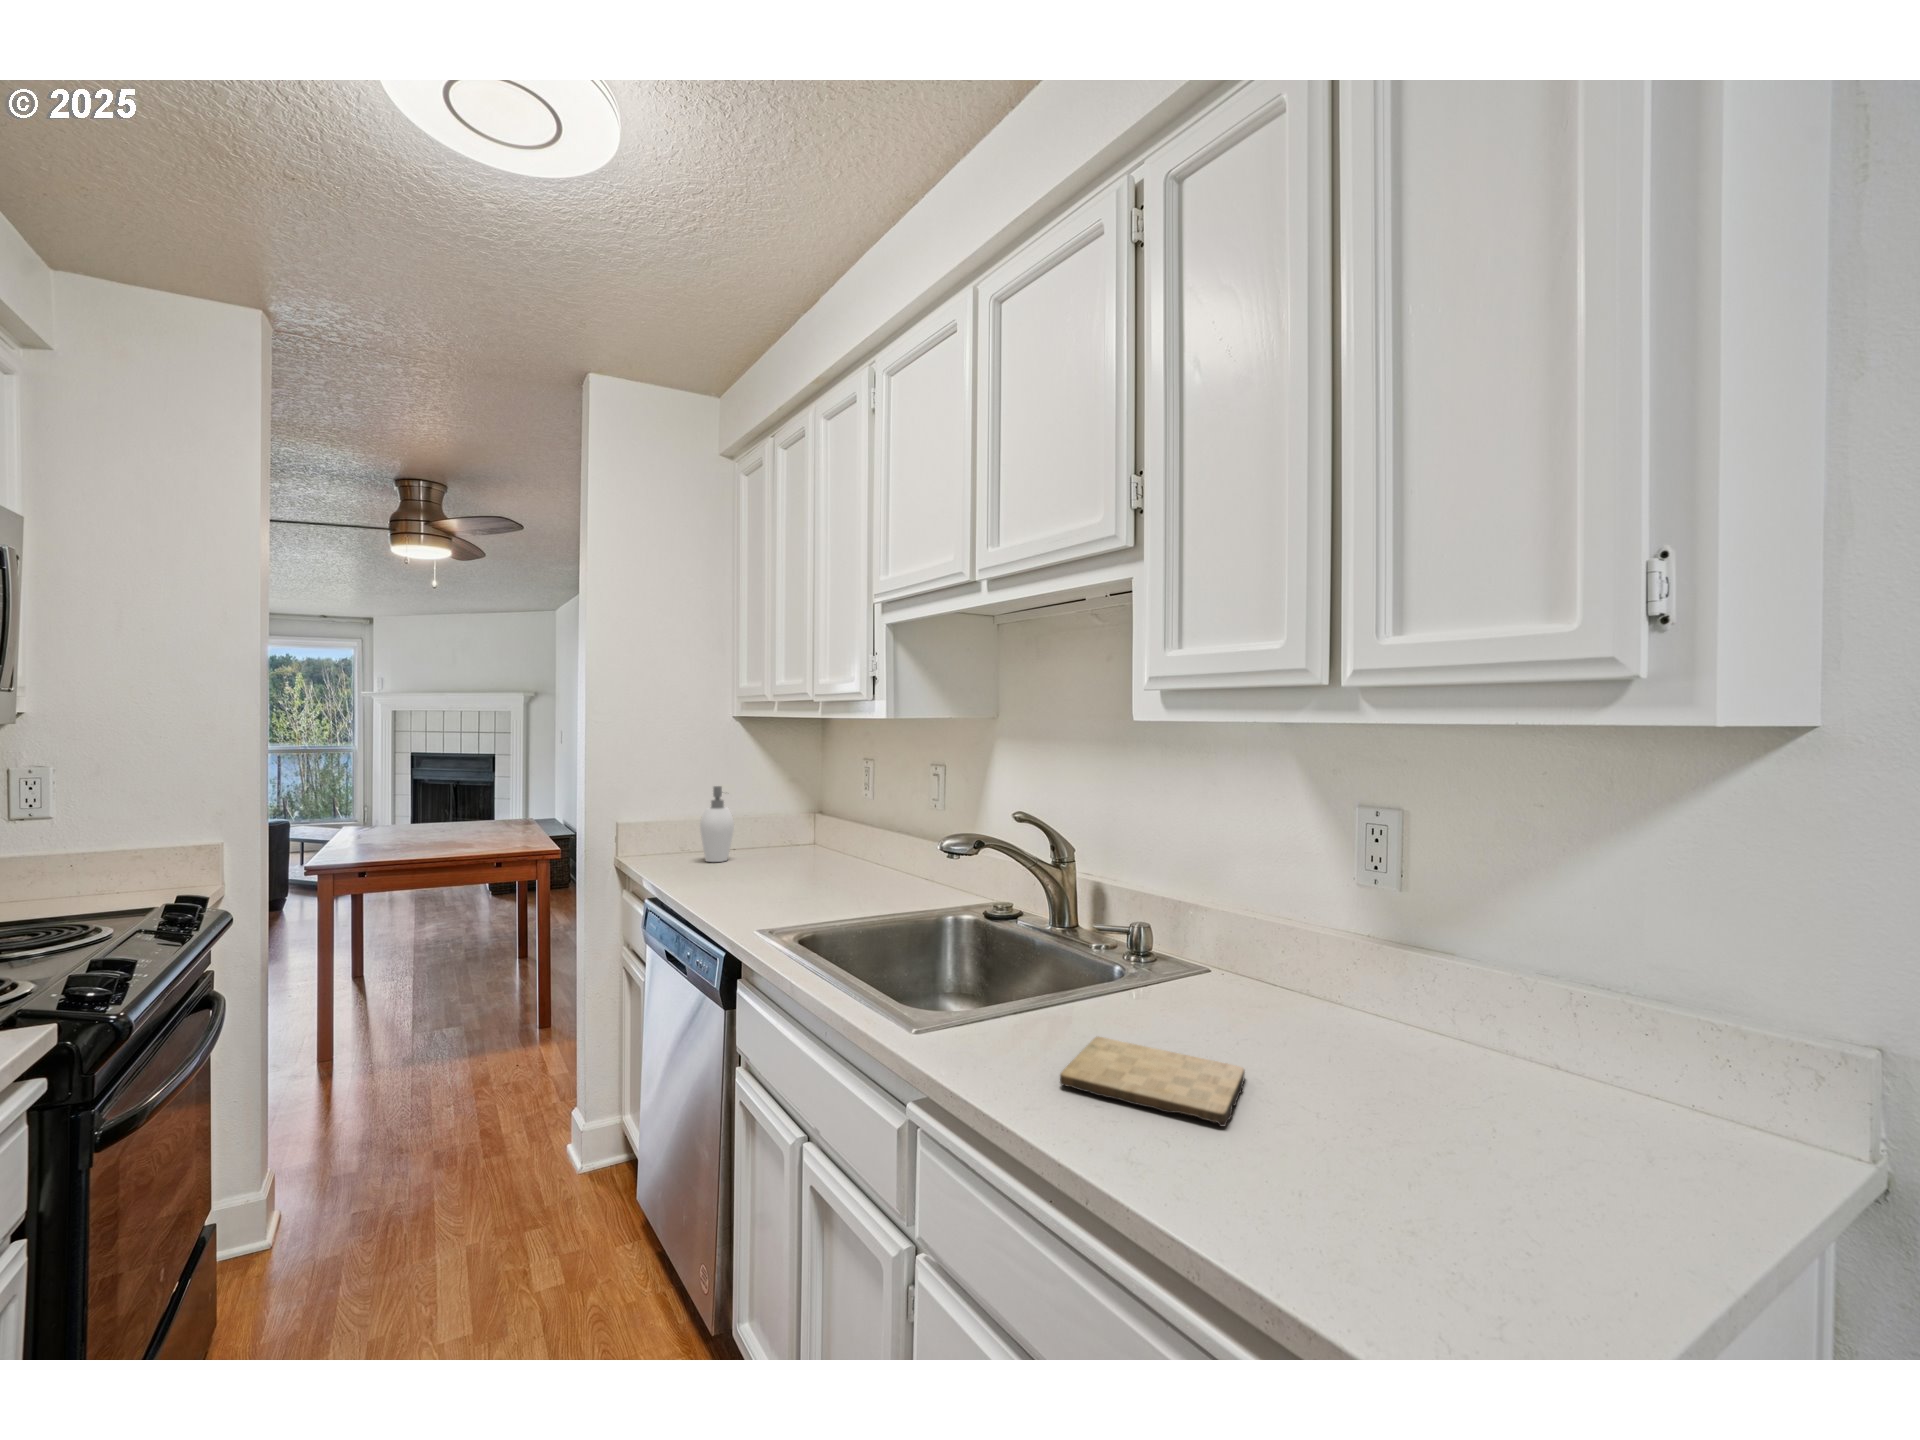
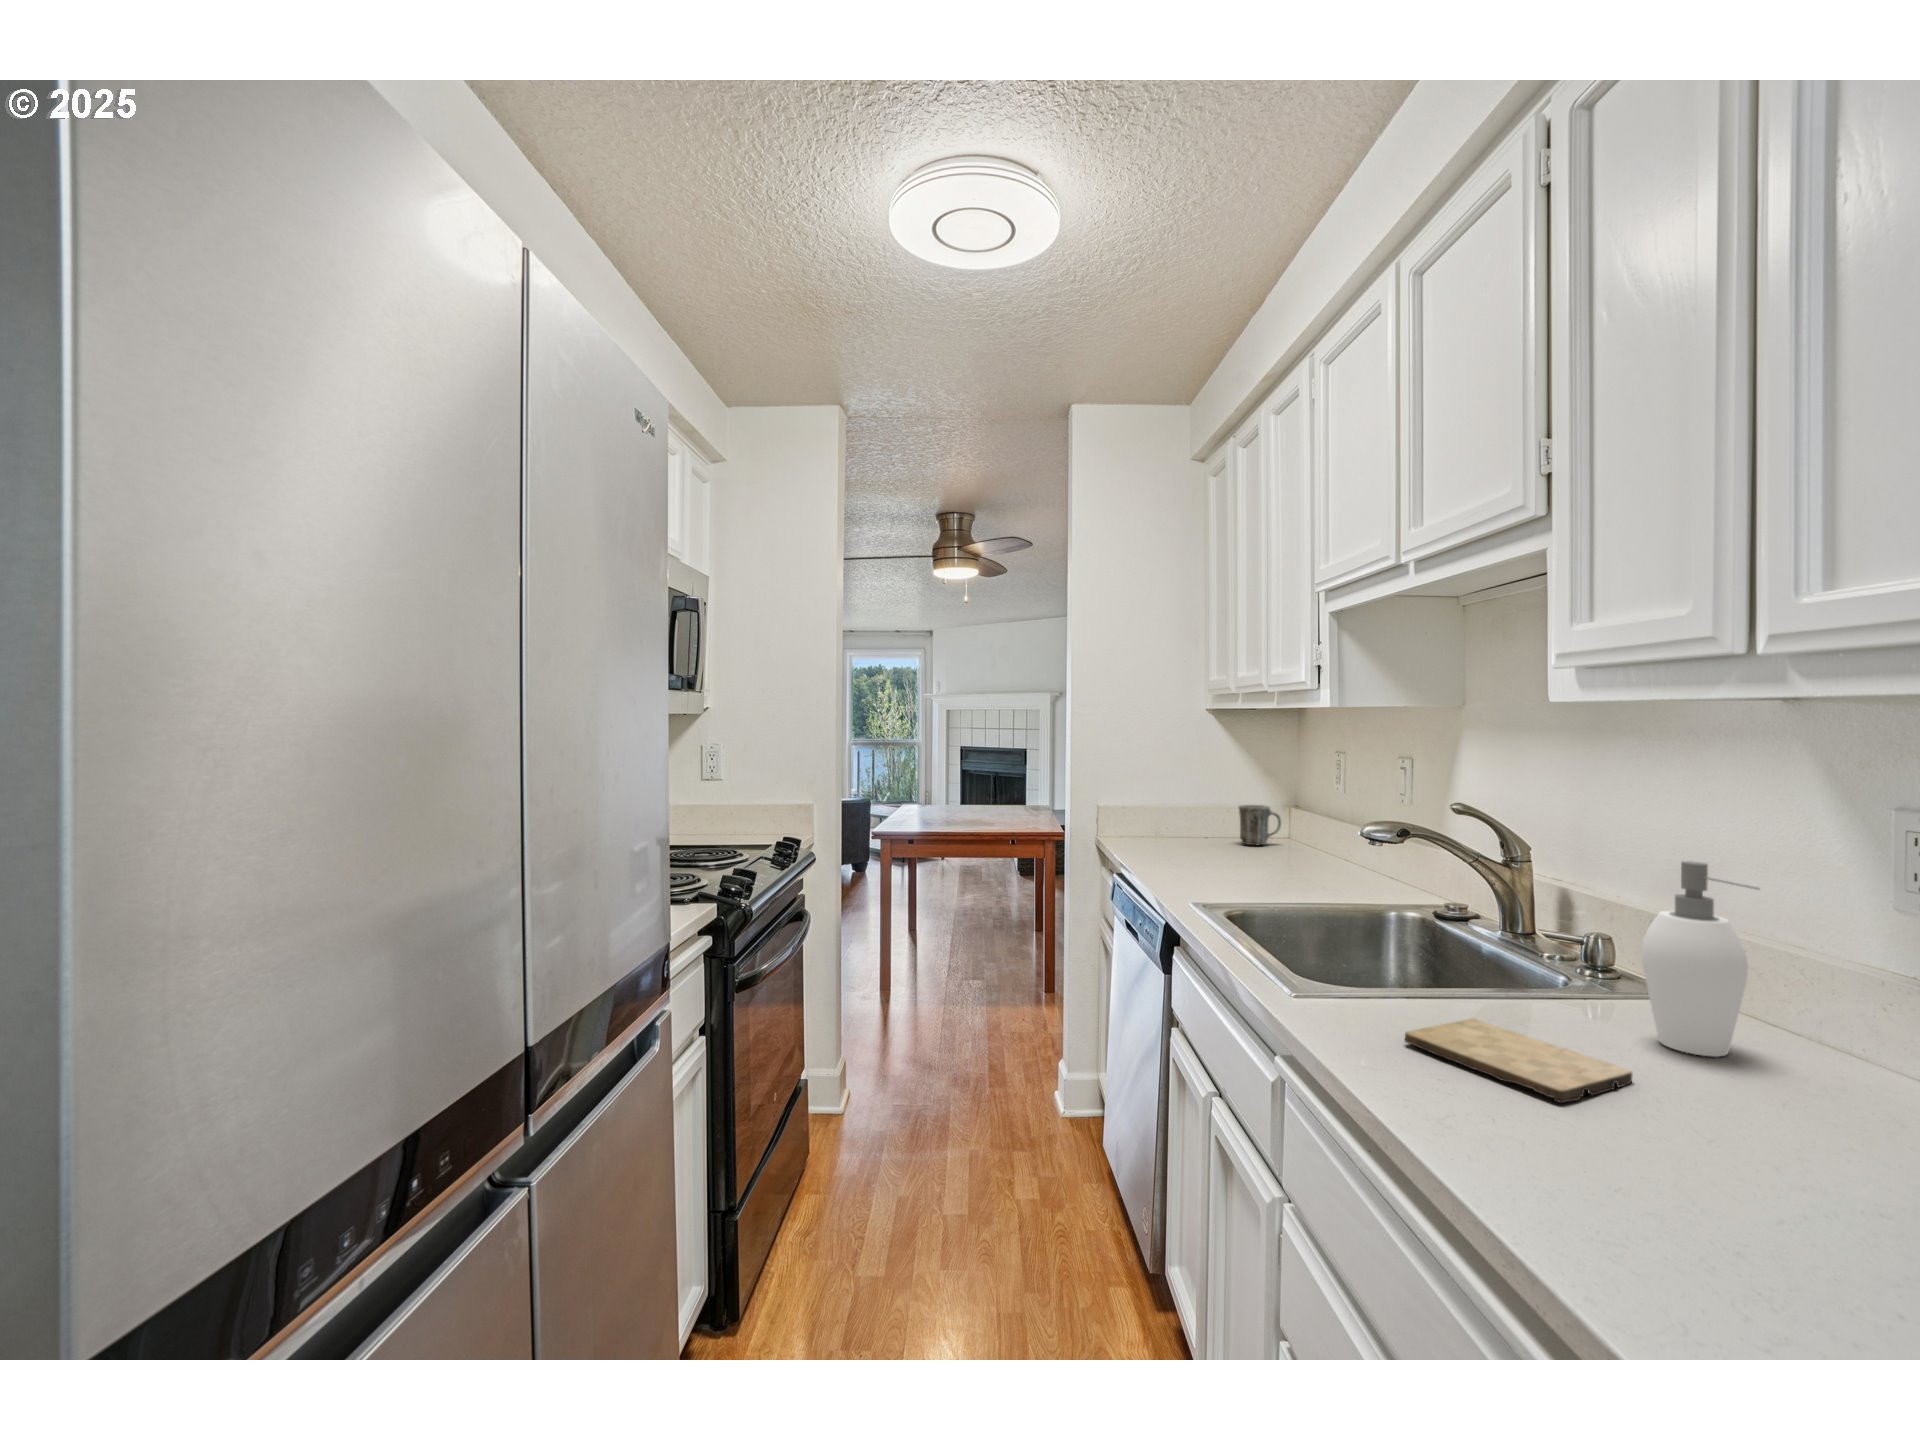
soap dispenser: present [700,786,734,862] -> present [1641,861,1759,1056]
mug: none [774,813,814,854] -> present [1238,805,1281,845]

